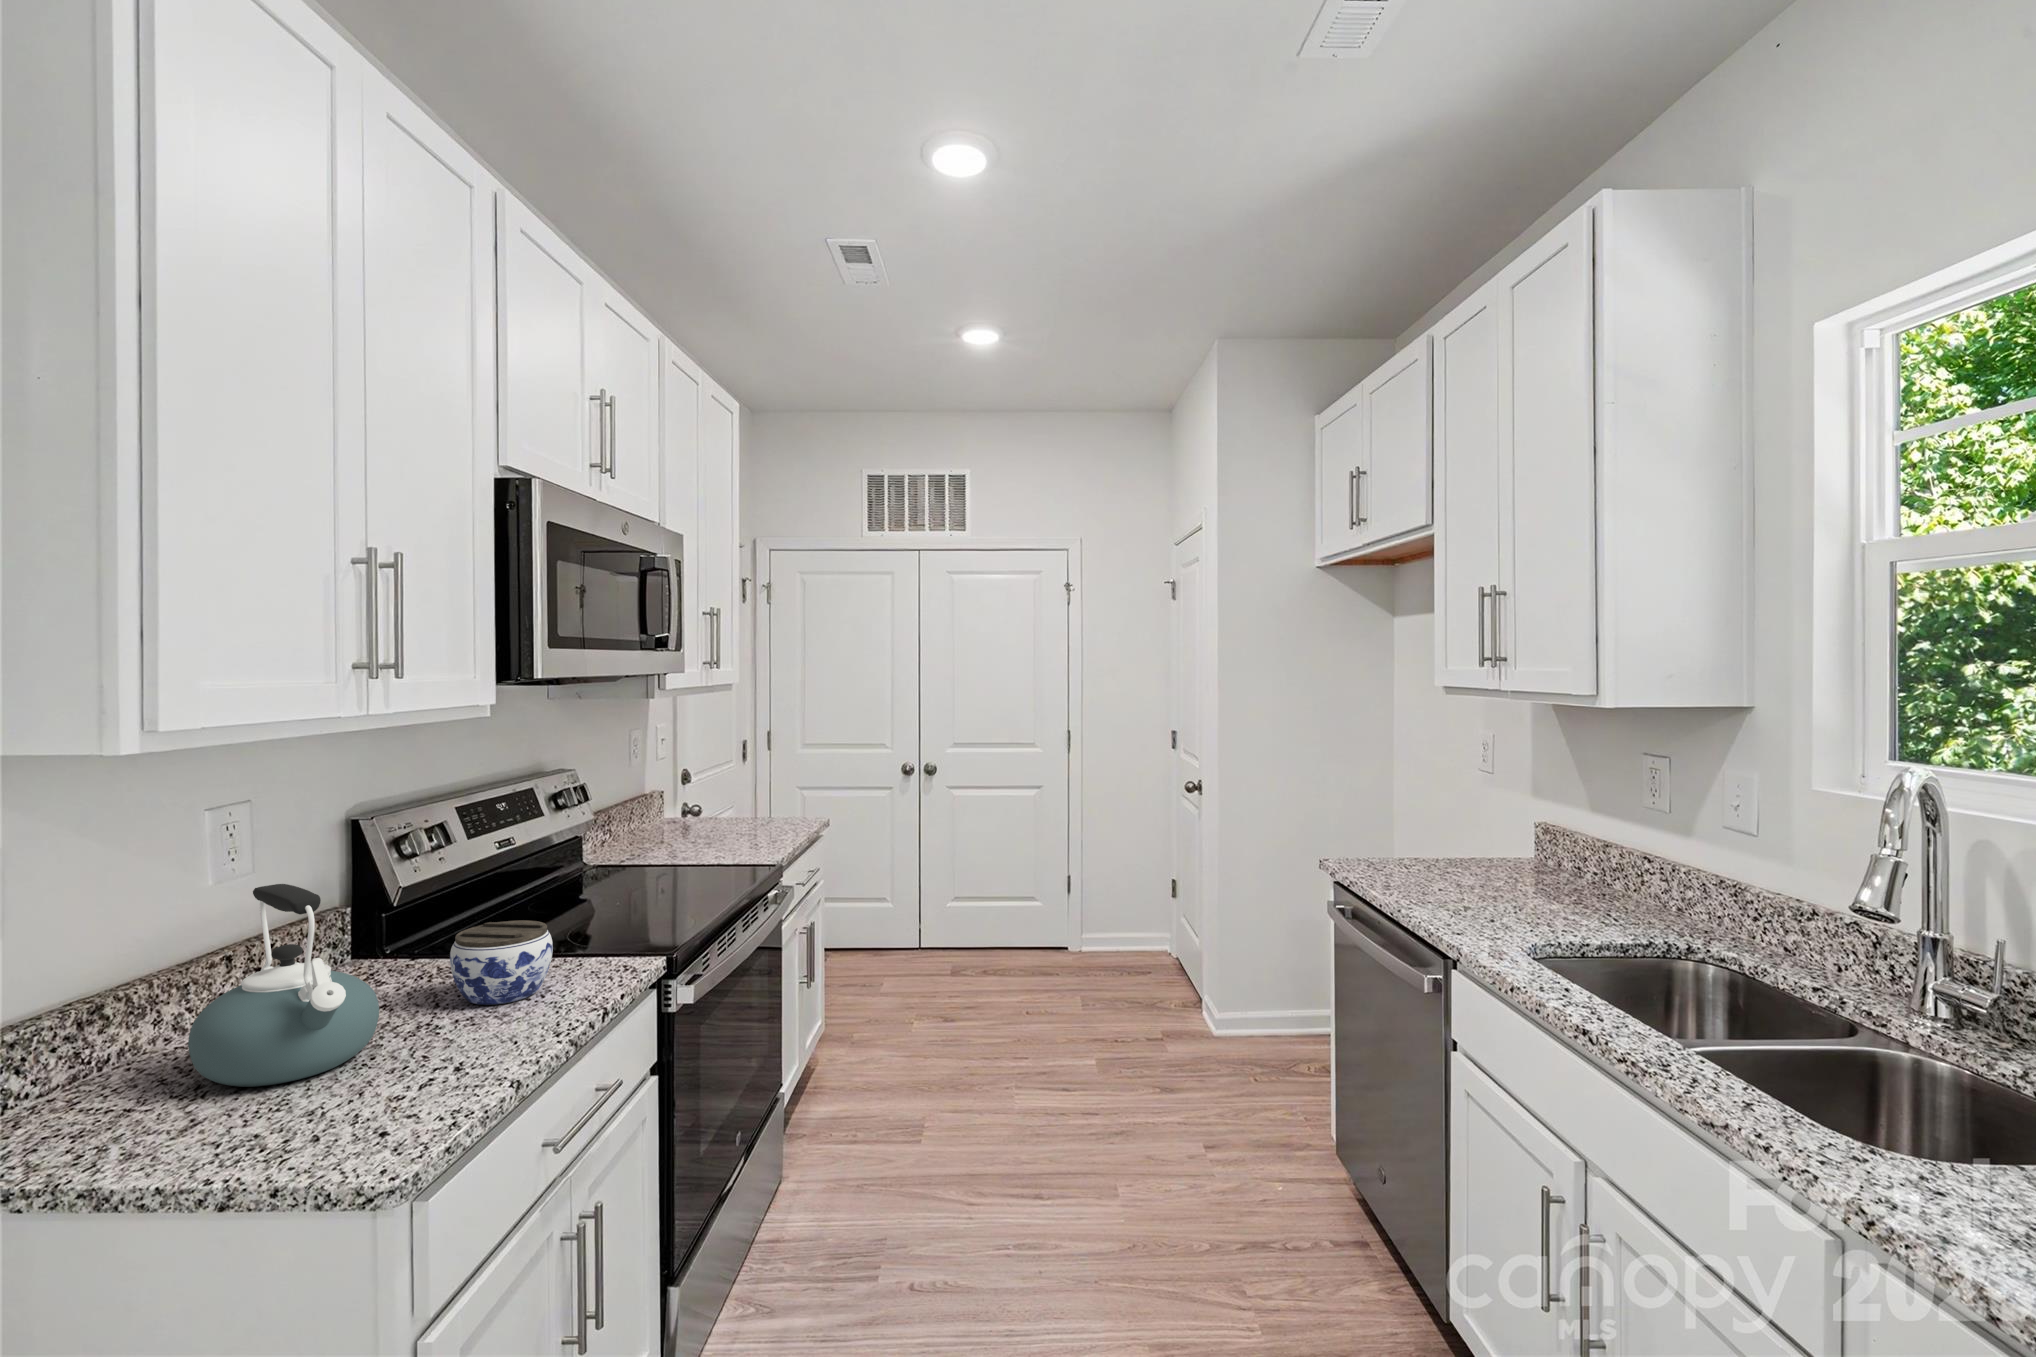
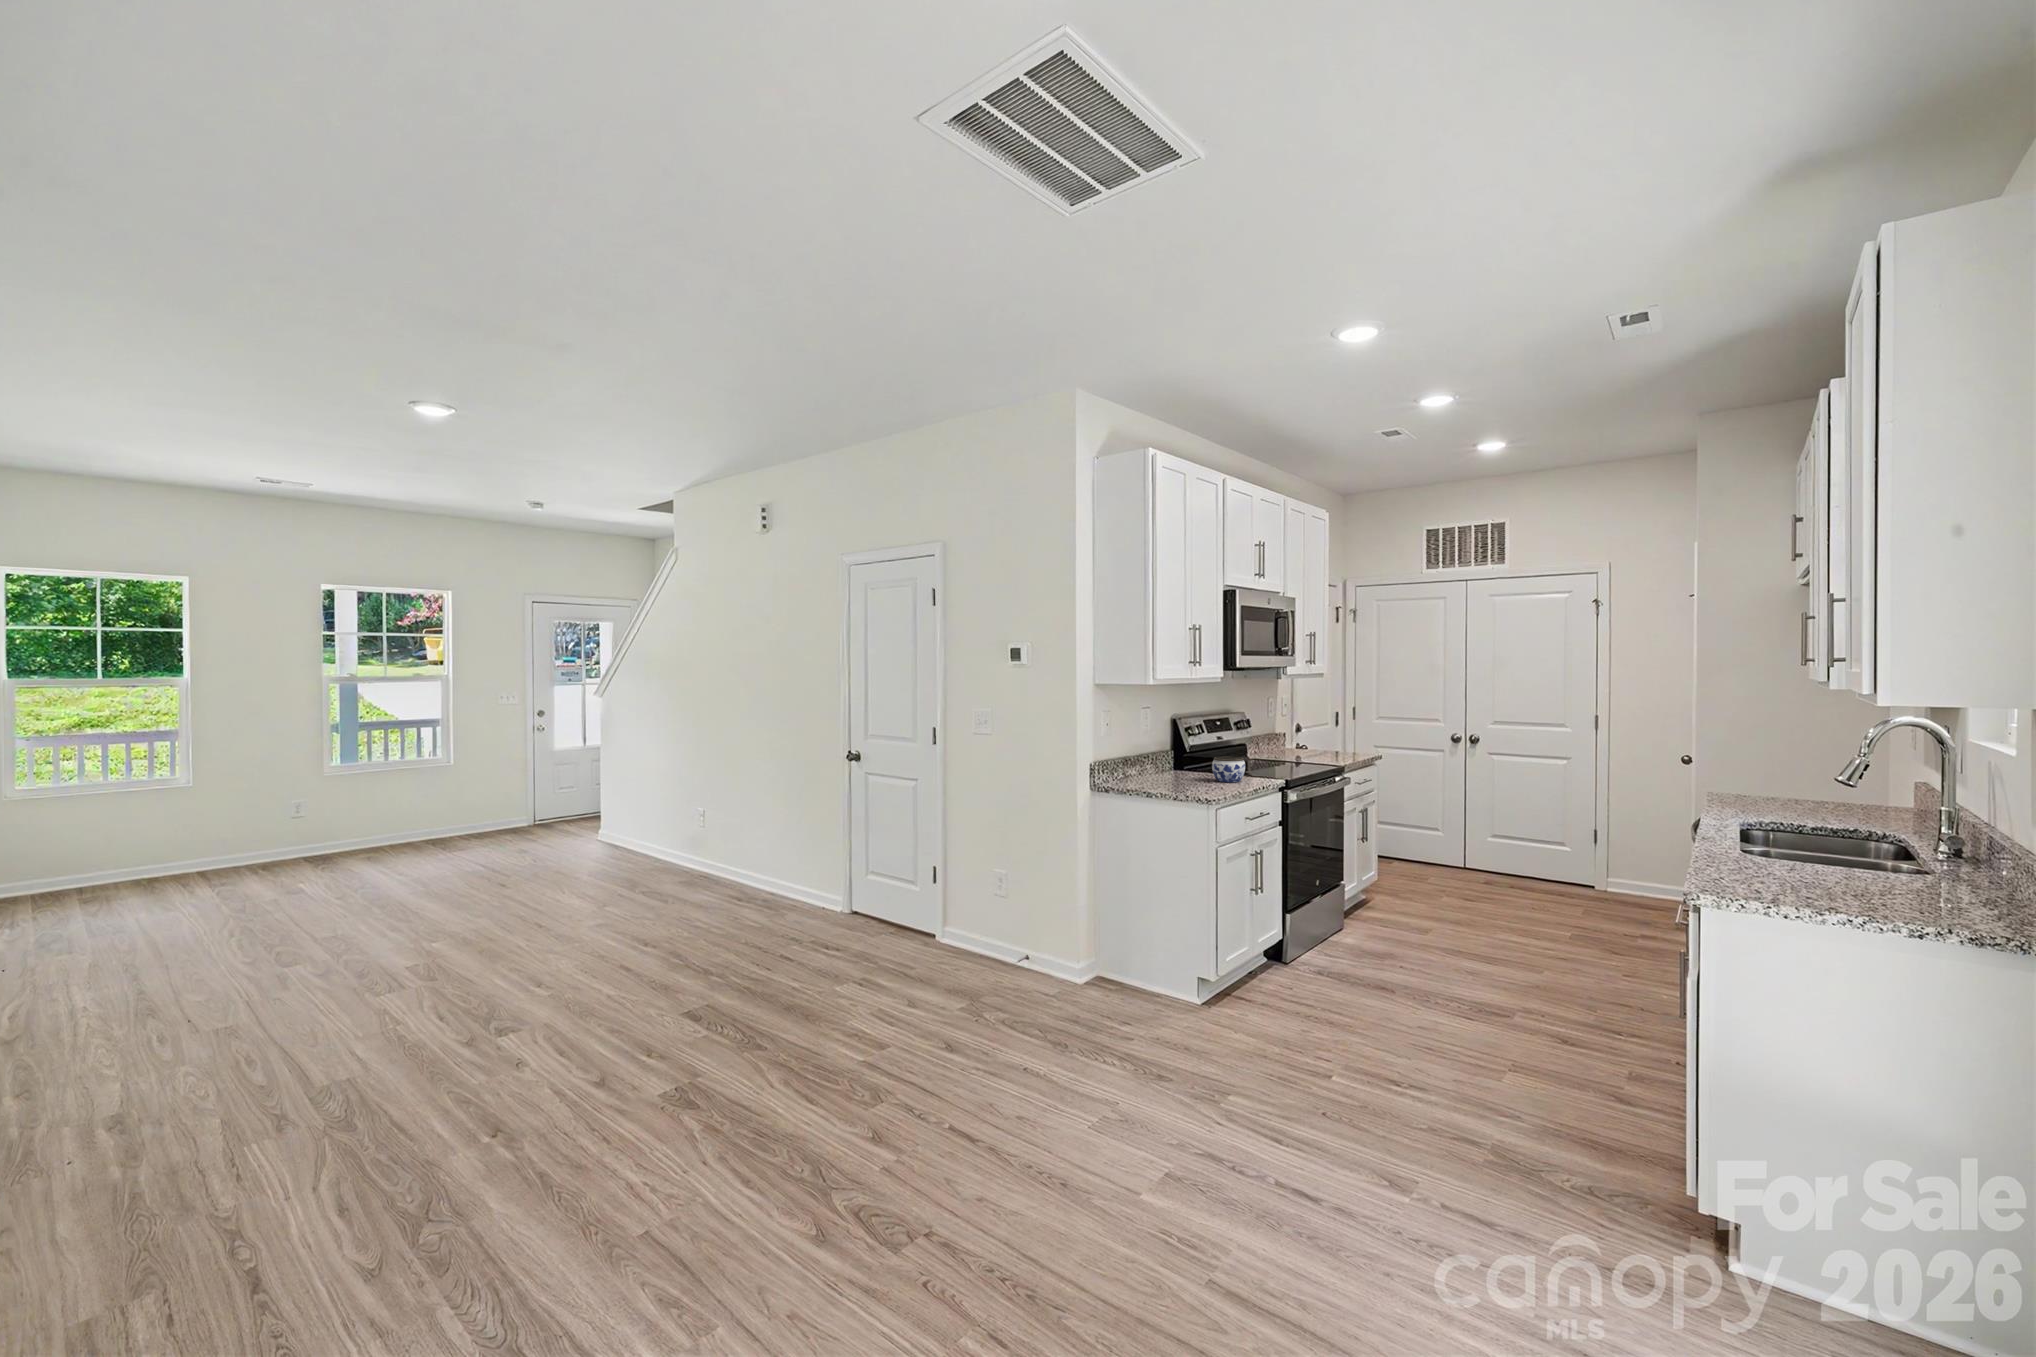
kettle: present [188,884,379,1087] -> none [1149,731,1197,787]

